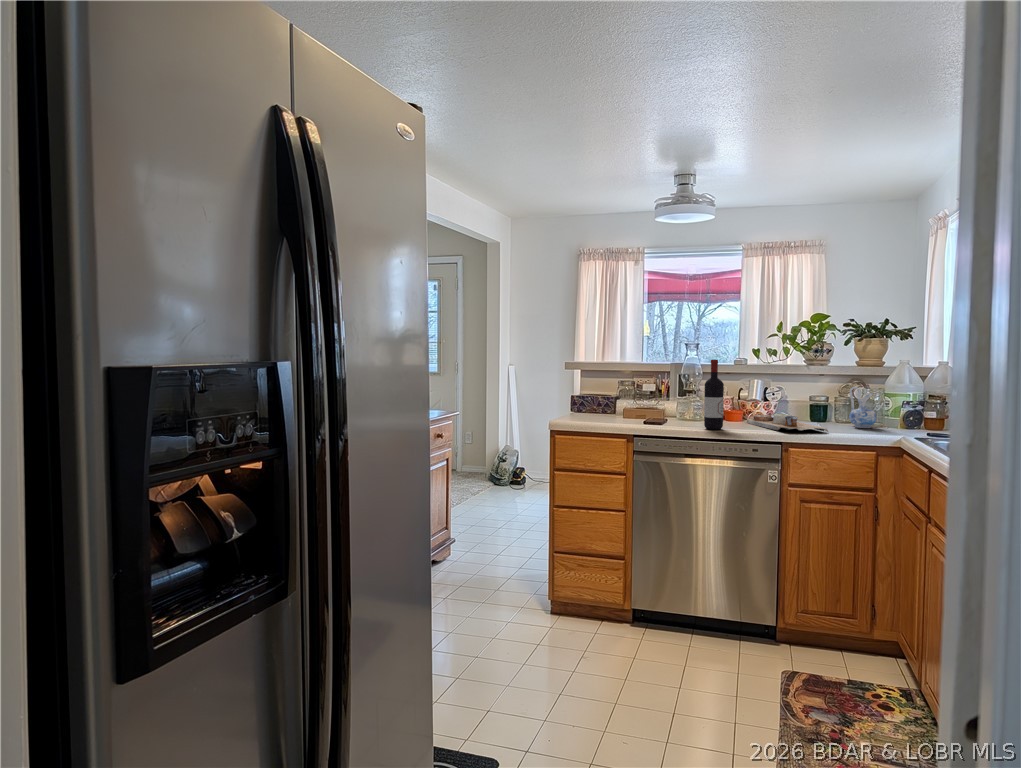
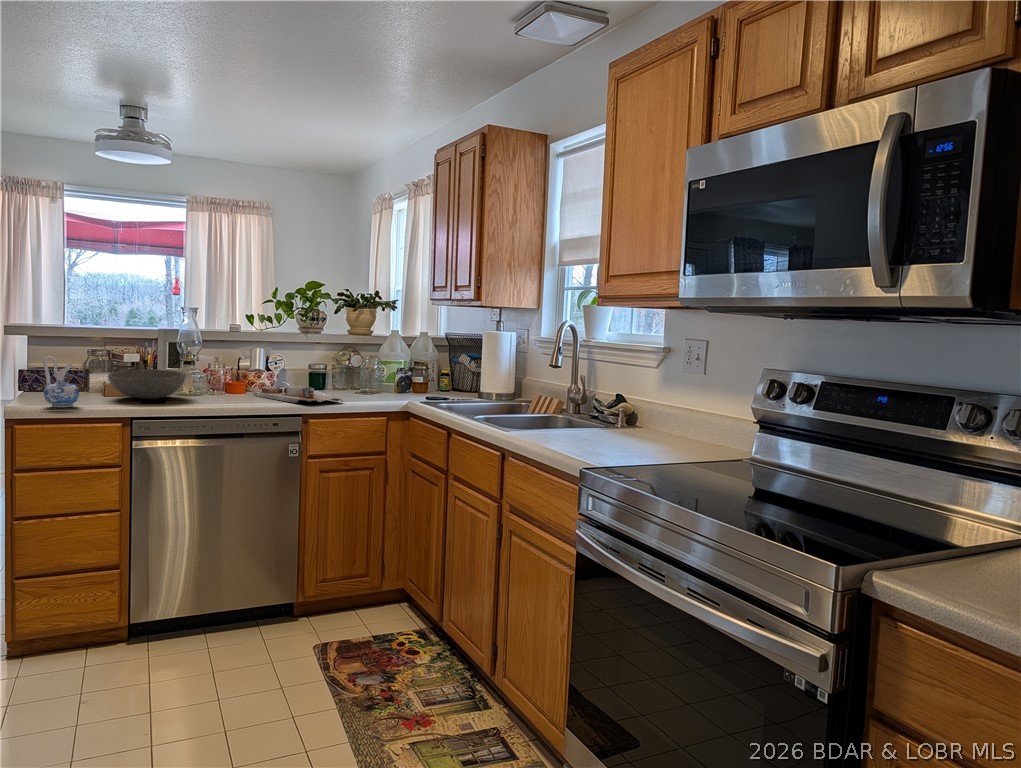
wine bottle: present [704,360,724,429] -> none [217,328,239,406]
ceramic pitcher: present [849,387,877,428] -> present [43,356,79,407]
bowl: none [626,397,686,421] -> present [108,369,186,399]

